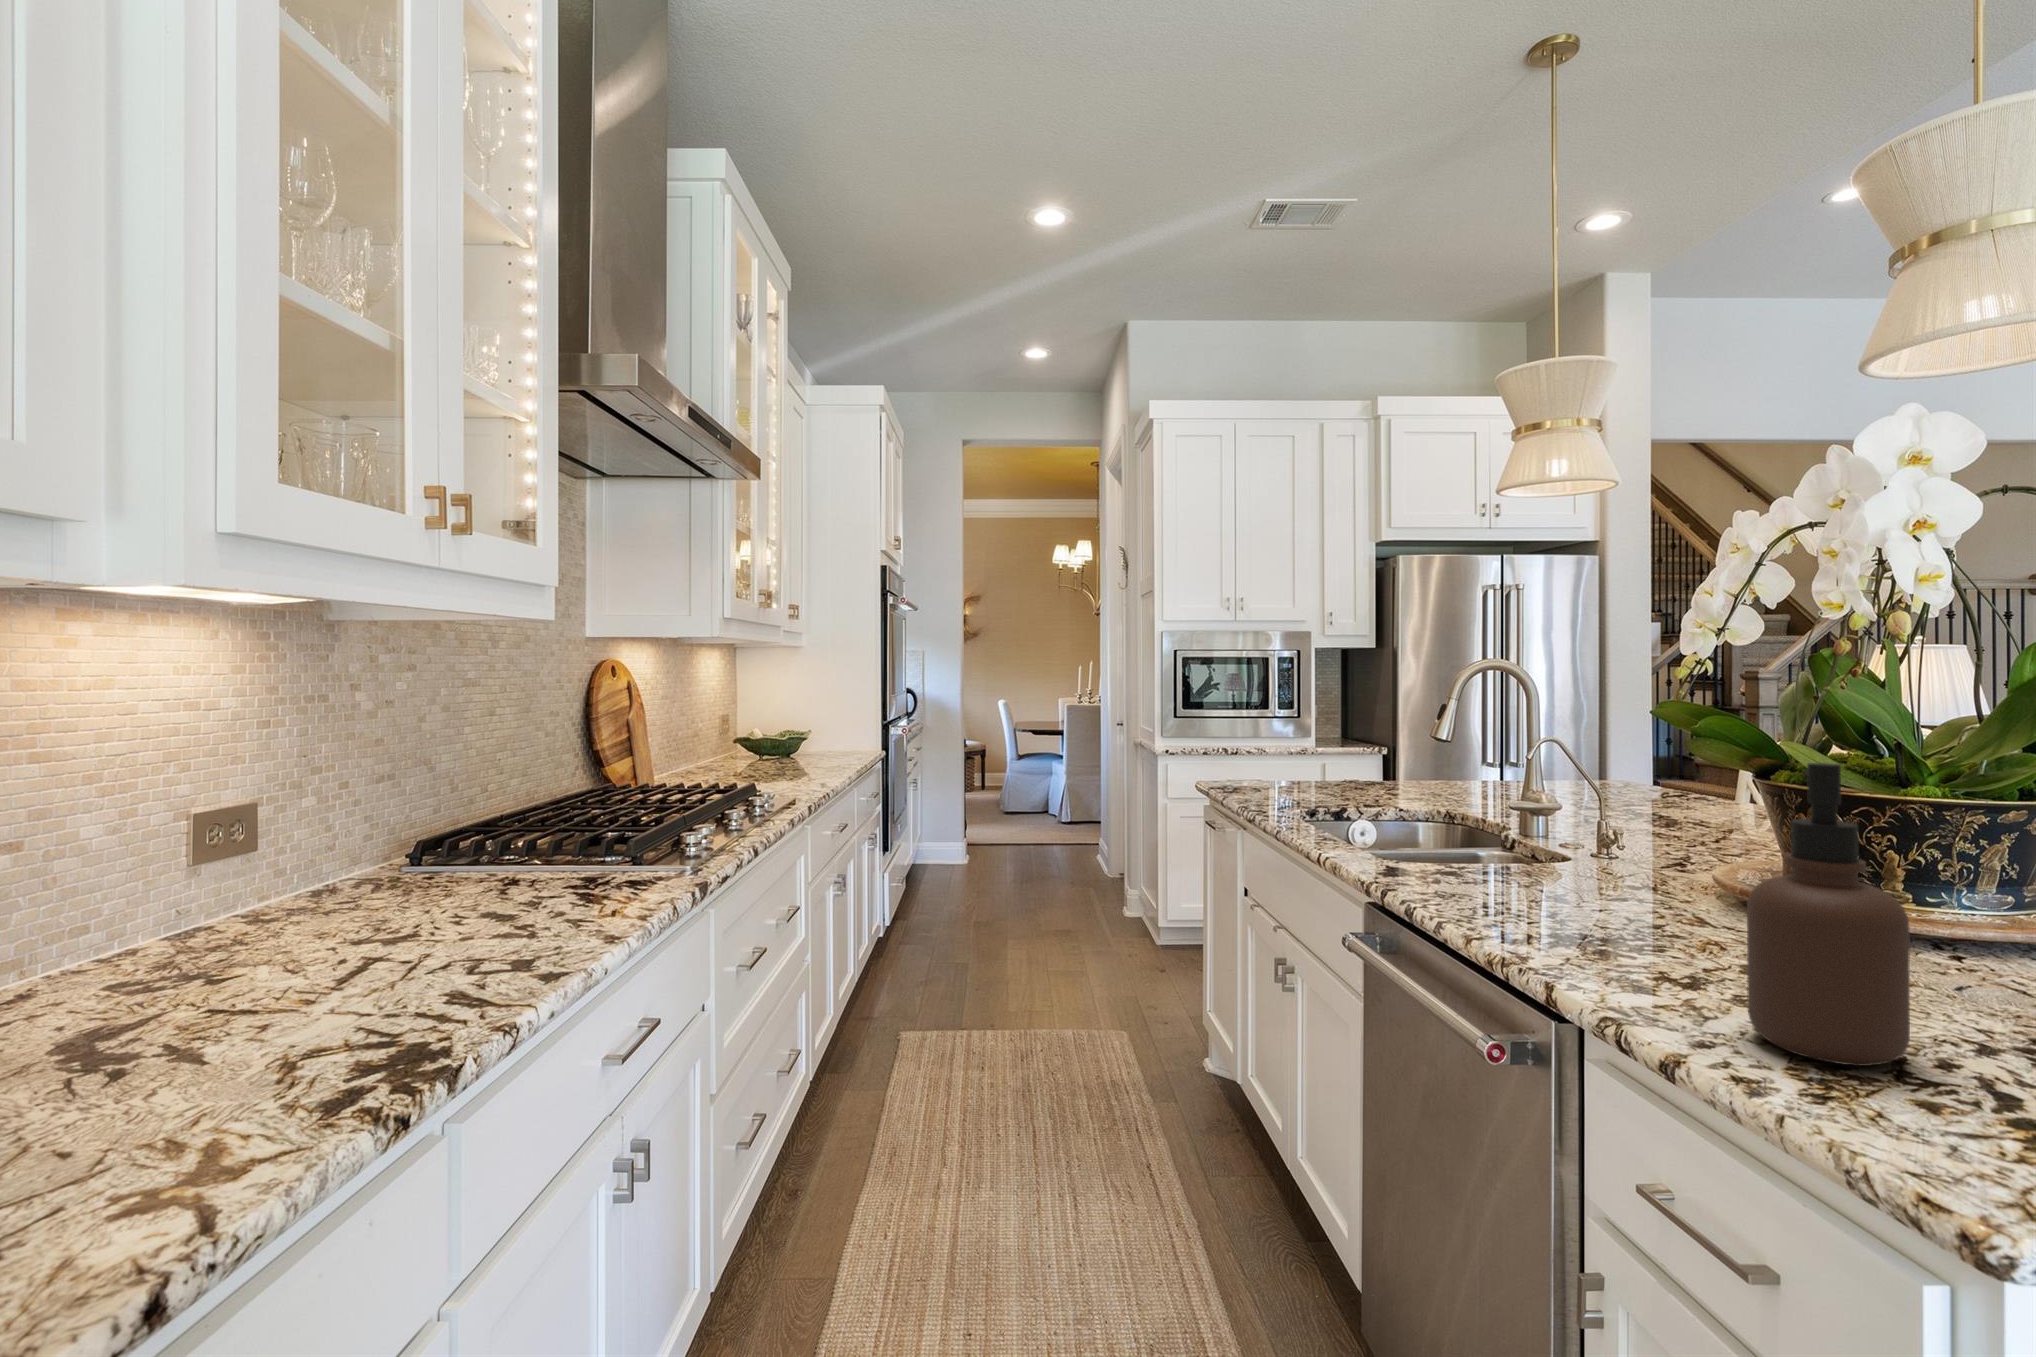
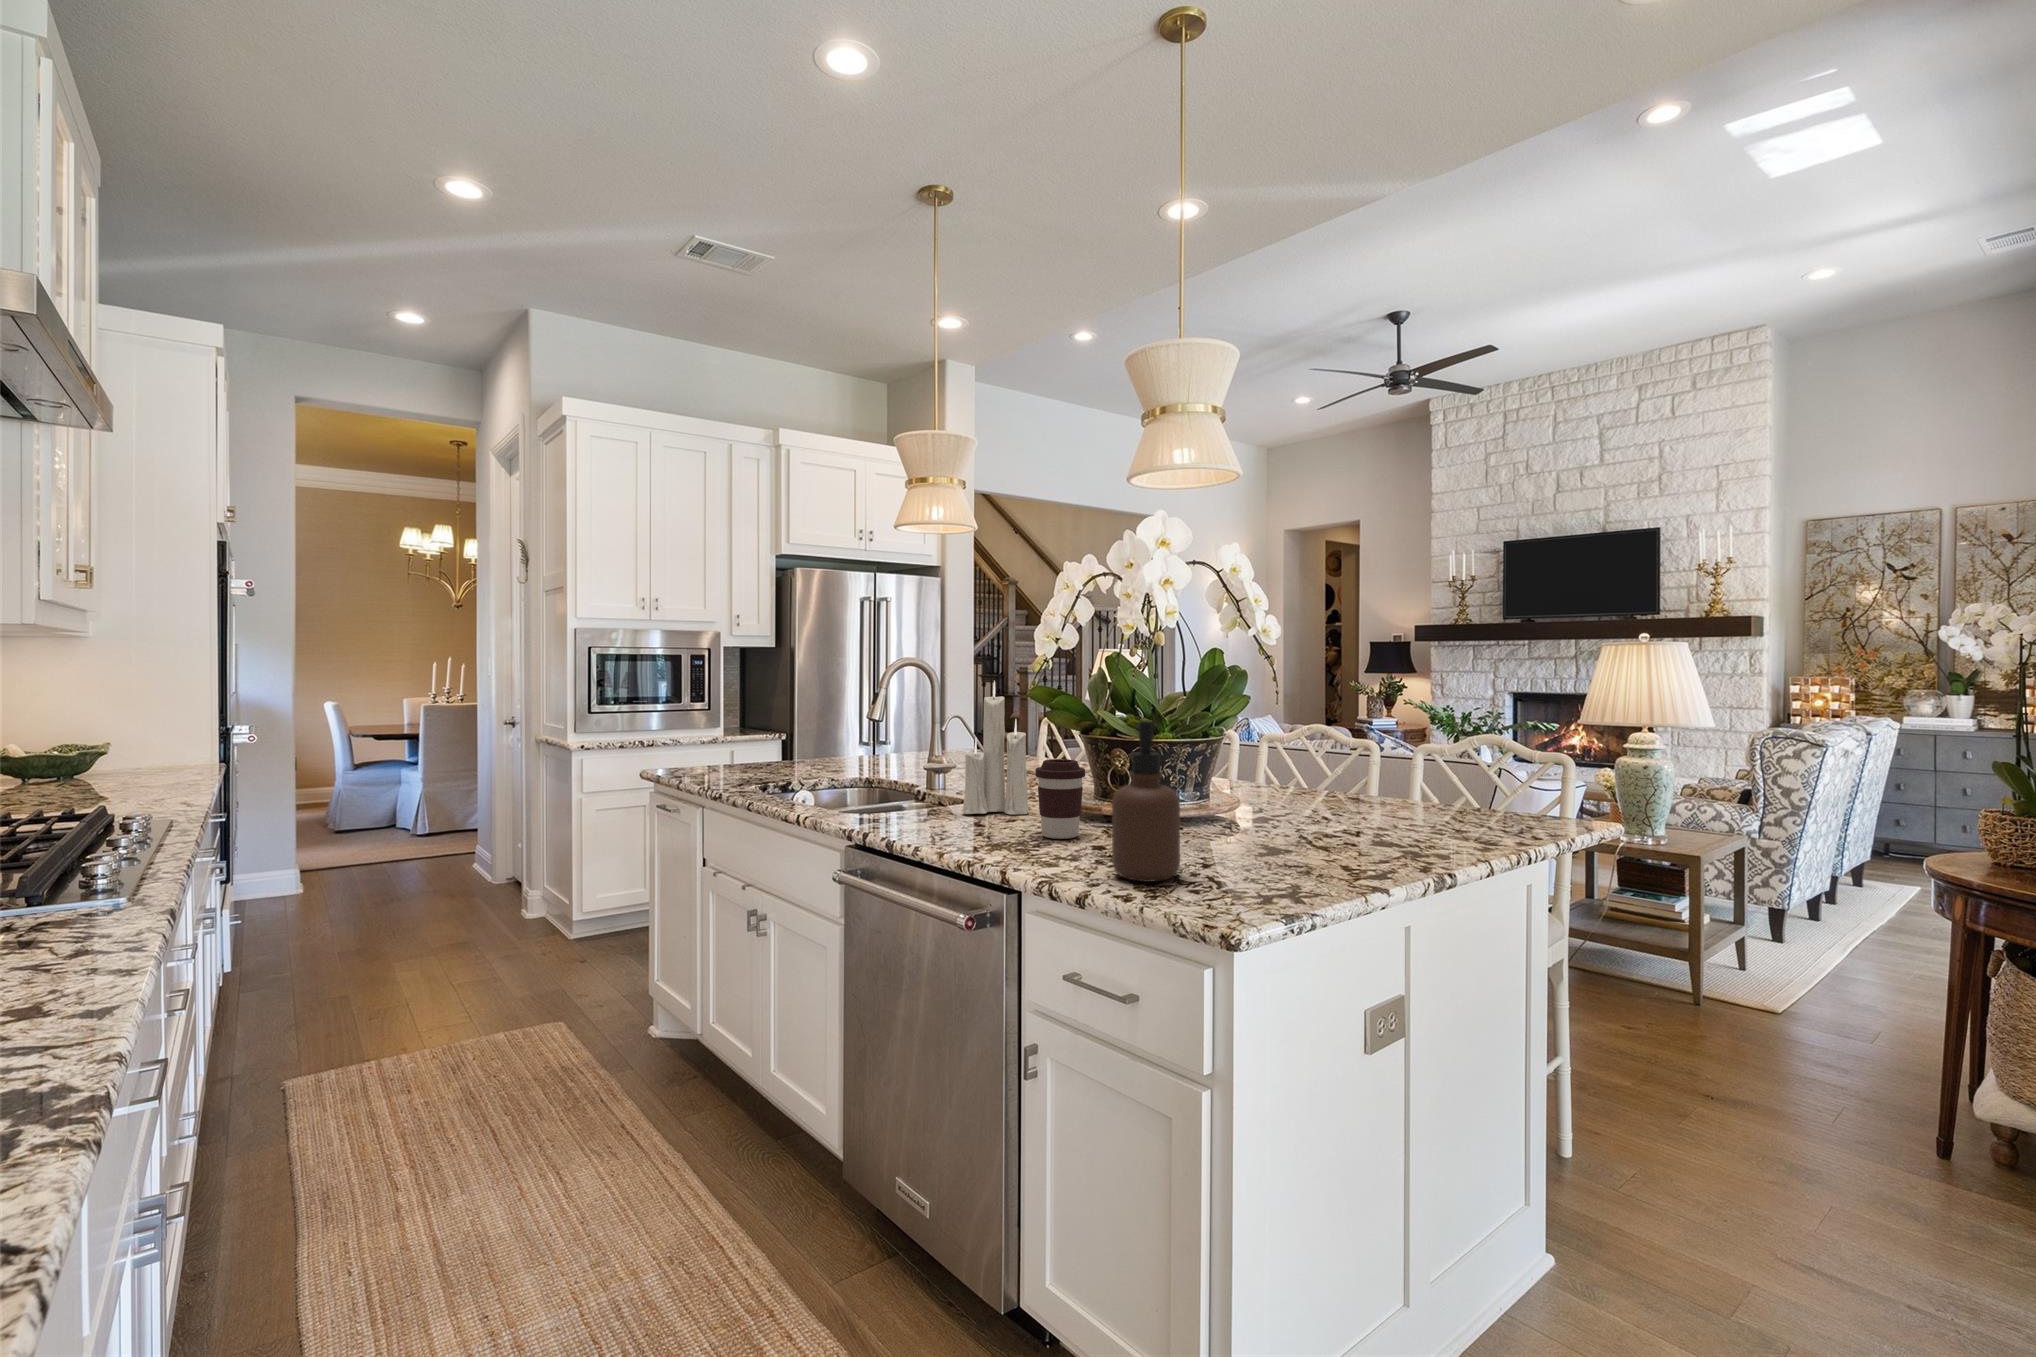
candle: none [1541,678,1657,893] -> present [962,681,1028,815]
coffee cup: none [1641,814,1739,946] -> present [1035,759,1085,839]

